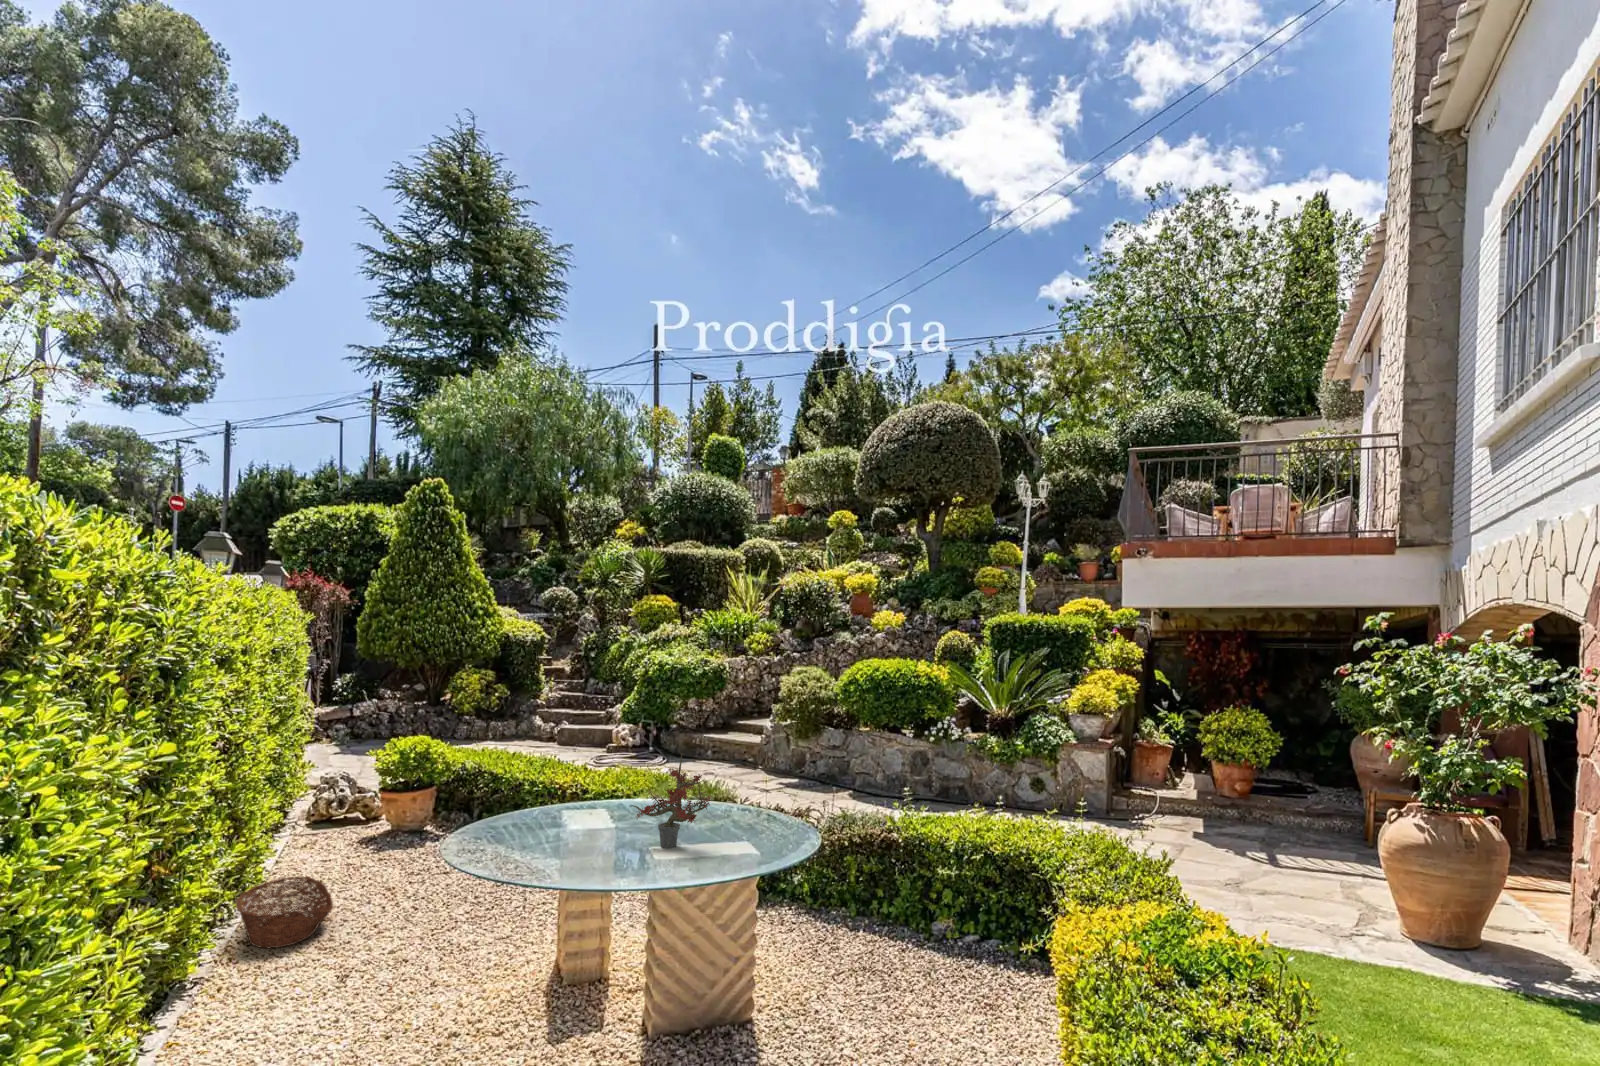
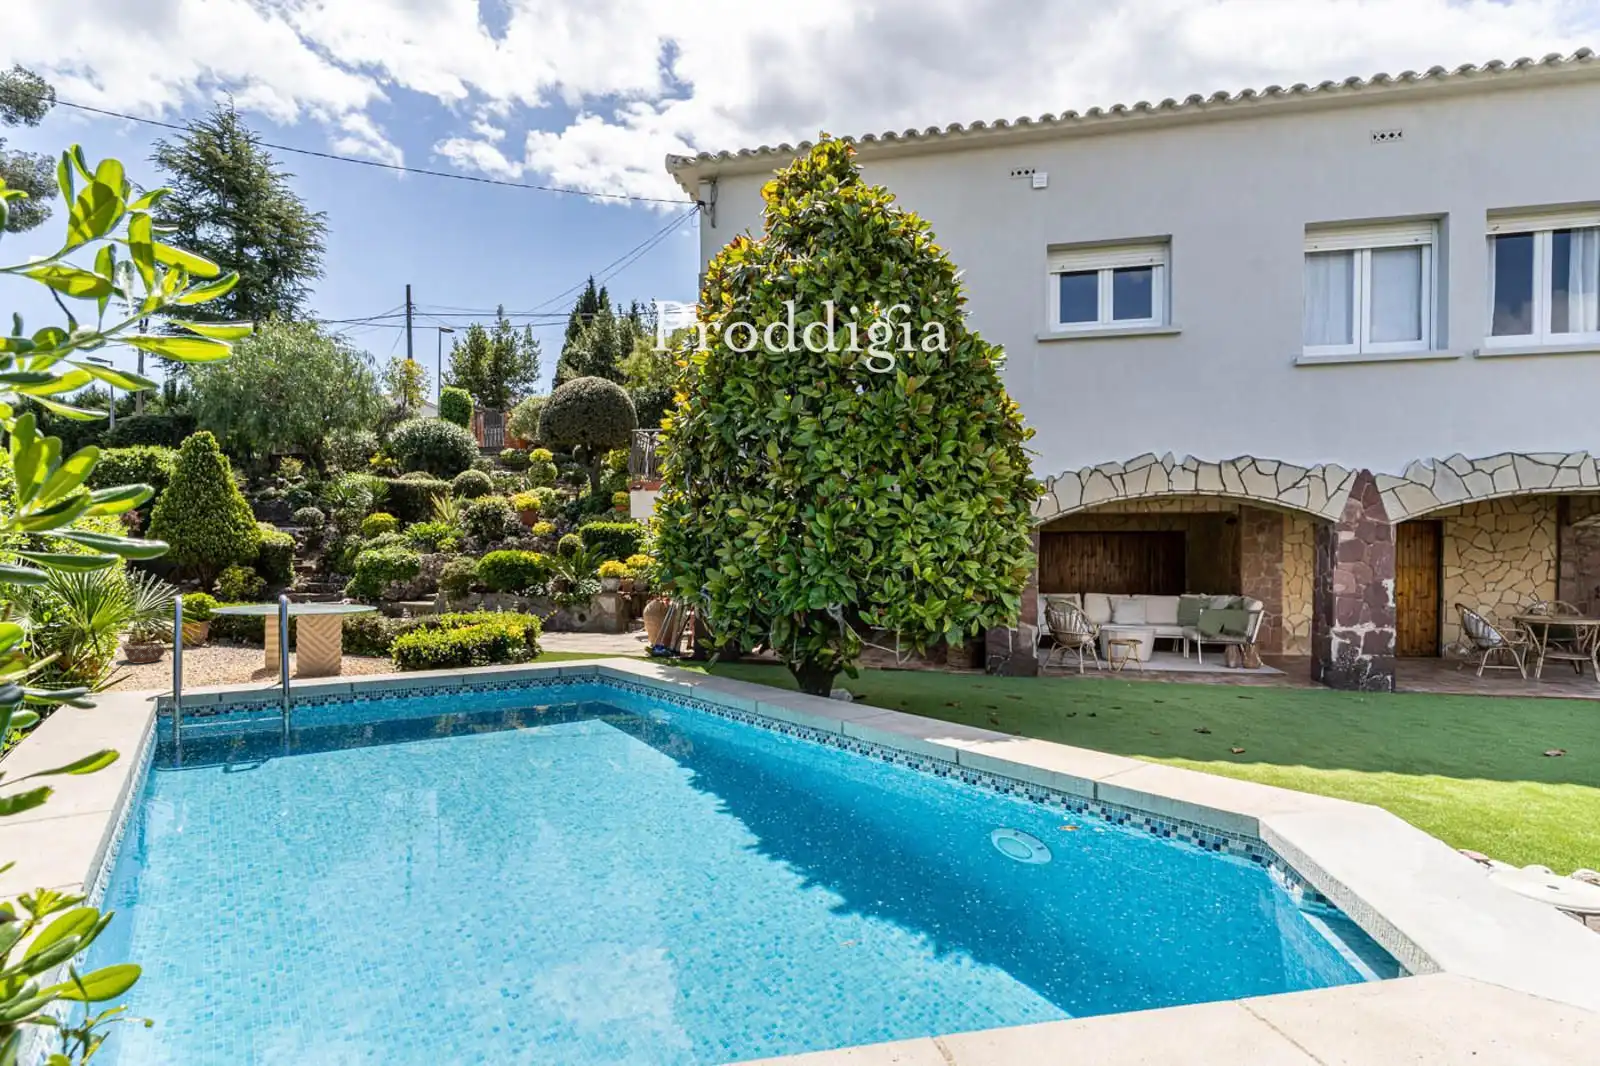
potted plant: present [631,752,711,848] -> none [289,578,322,611]

